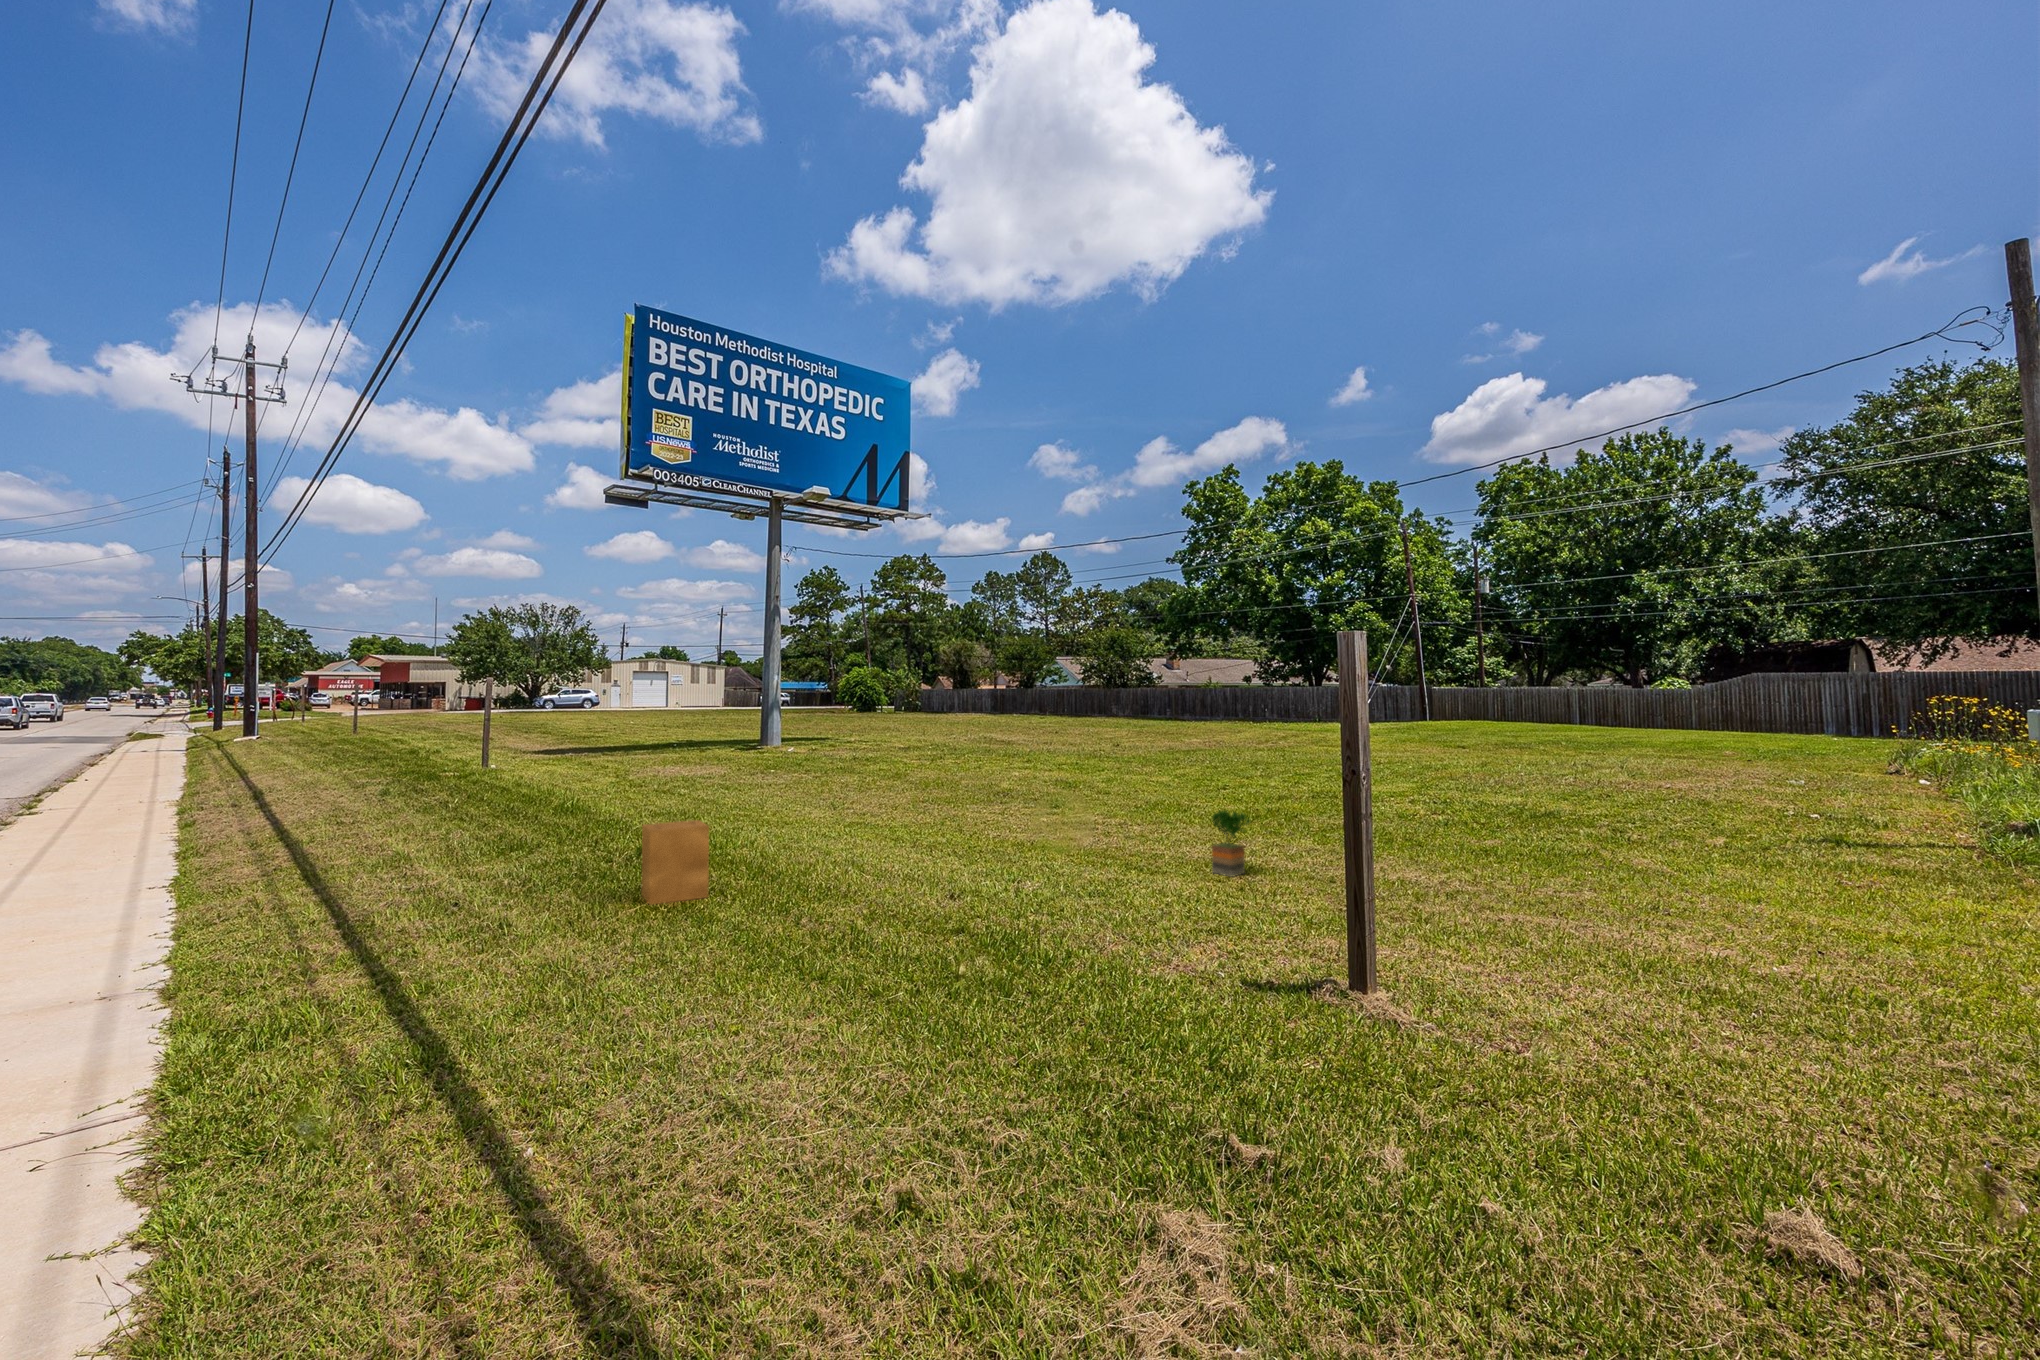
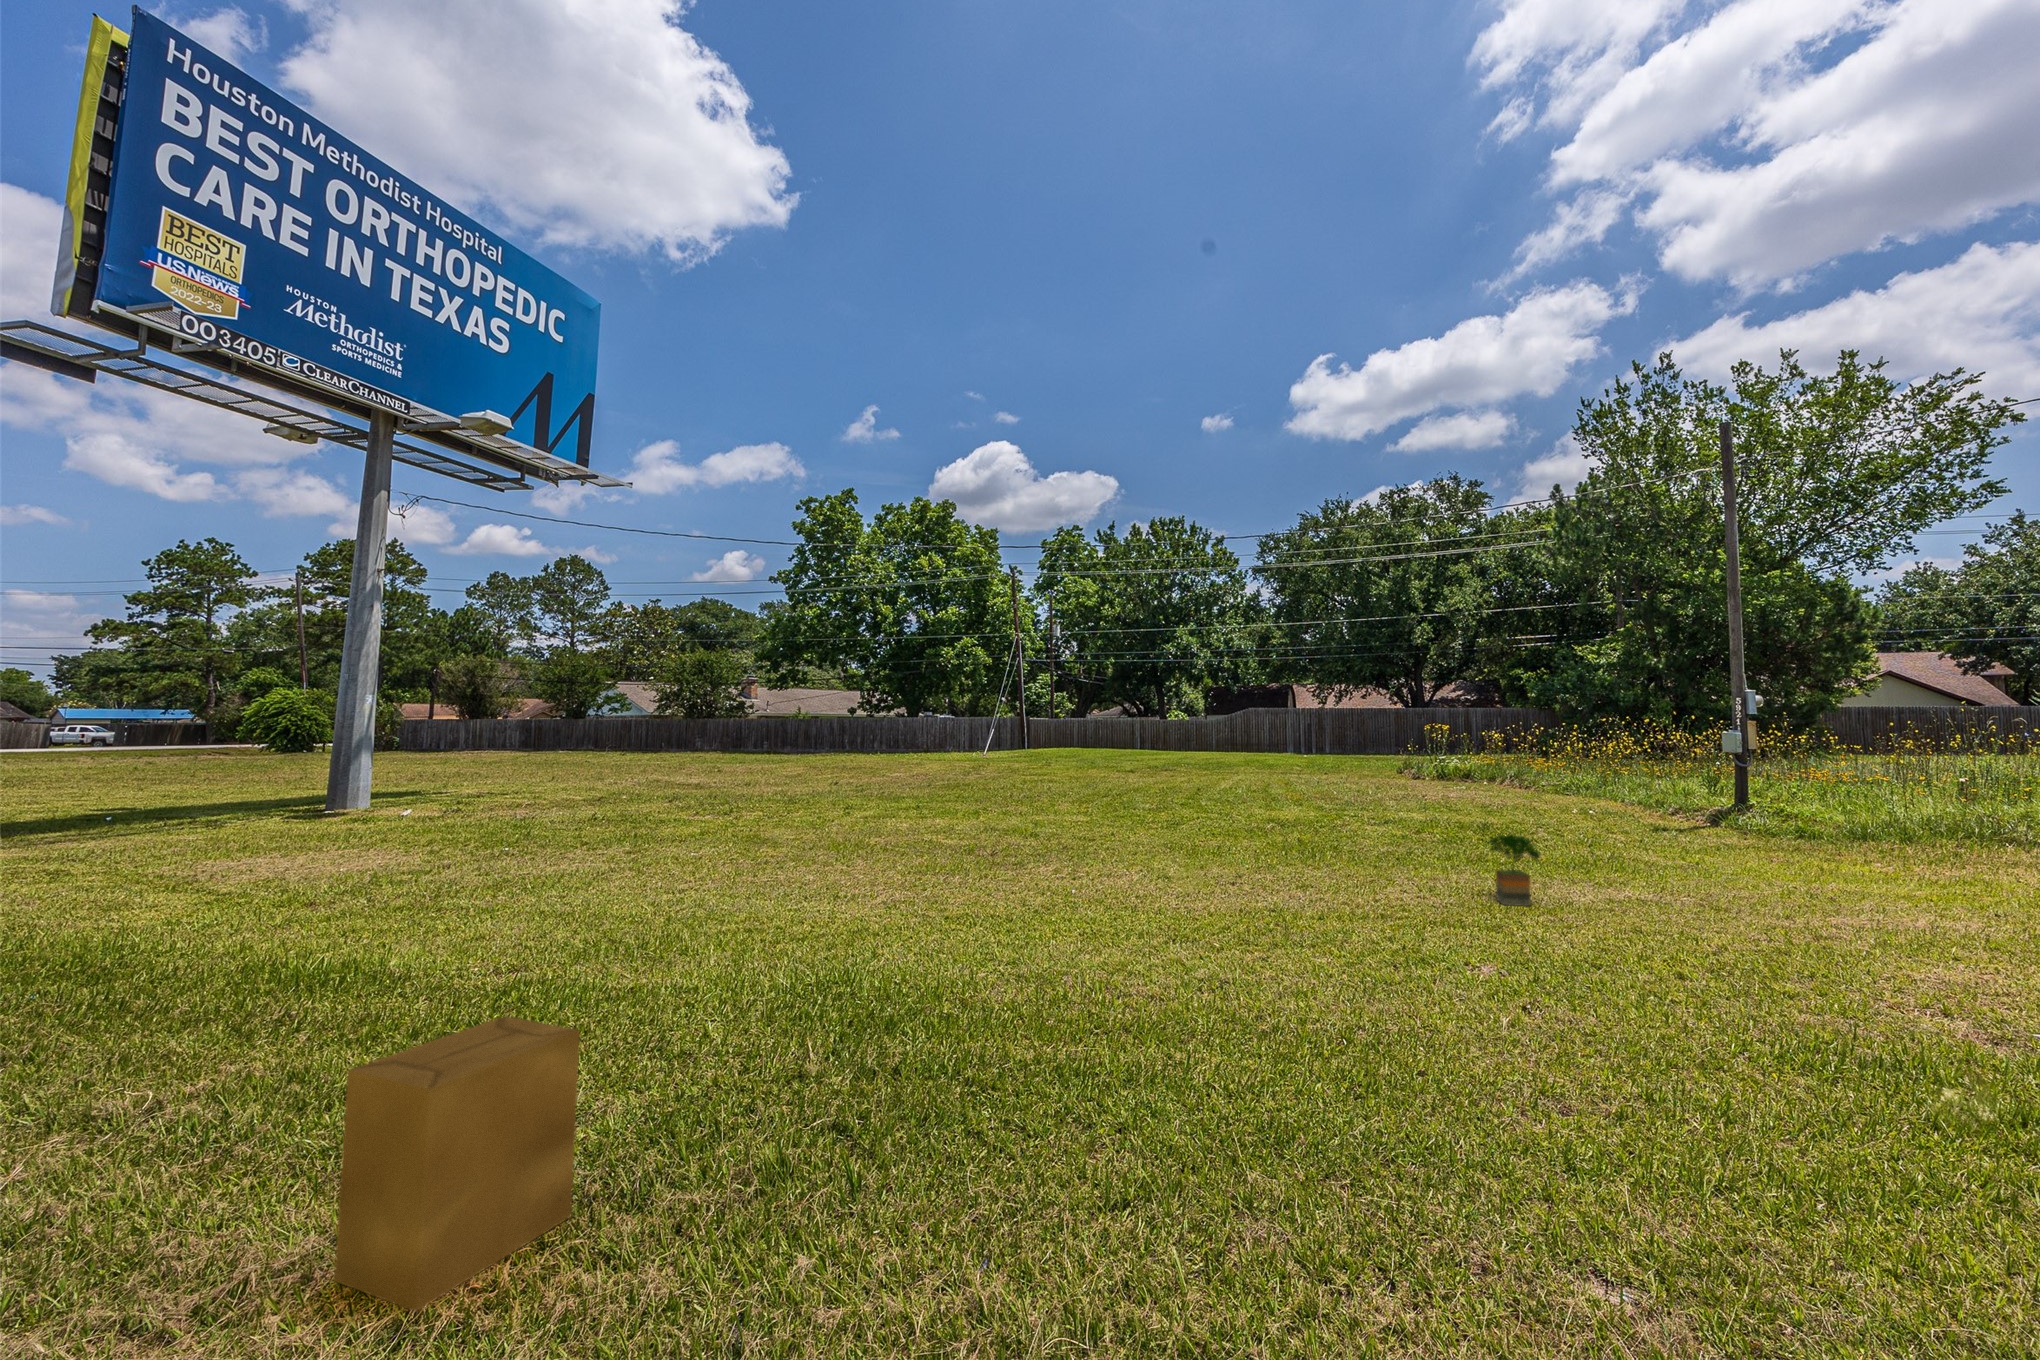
cardboard box: present [641,820,709,905] -> present [334,1016,580,1311]

